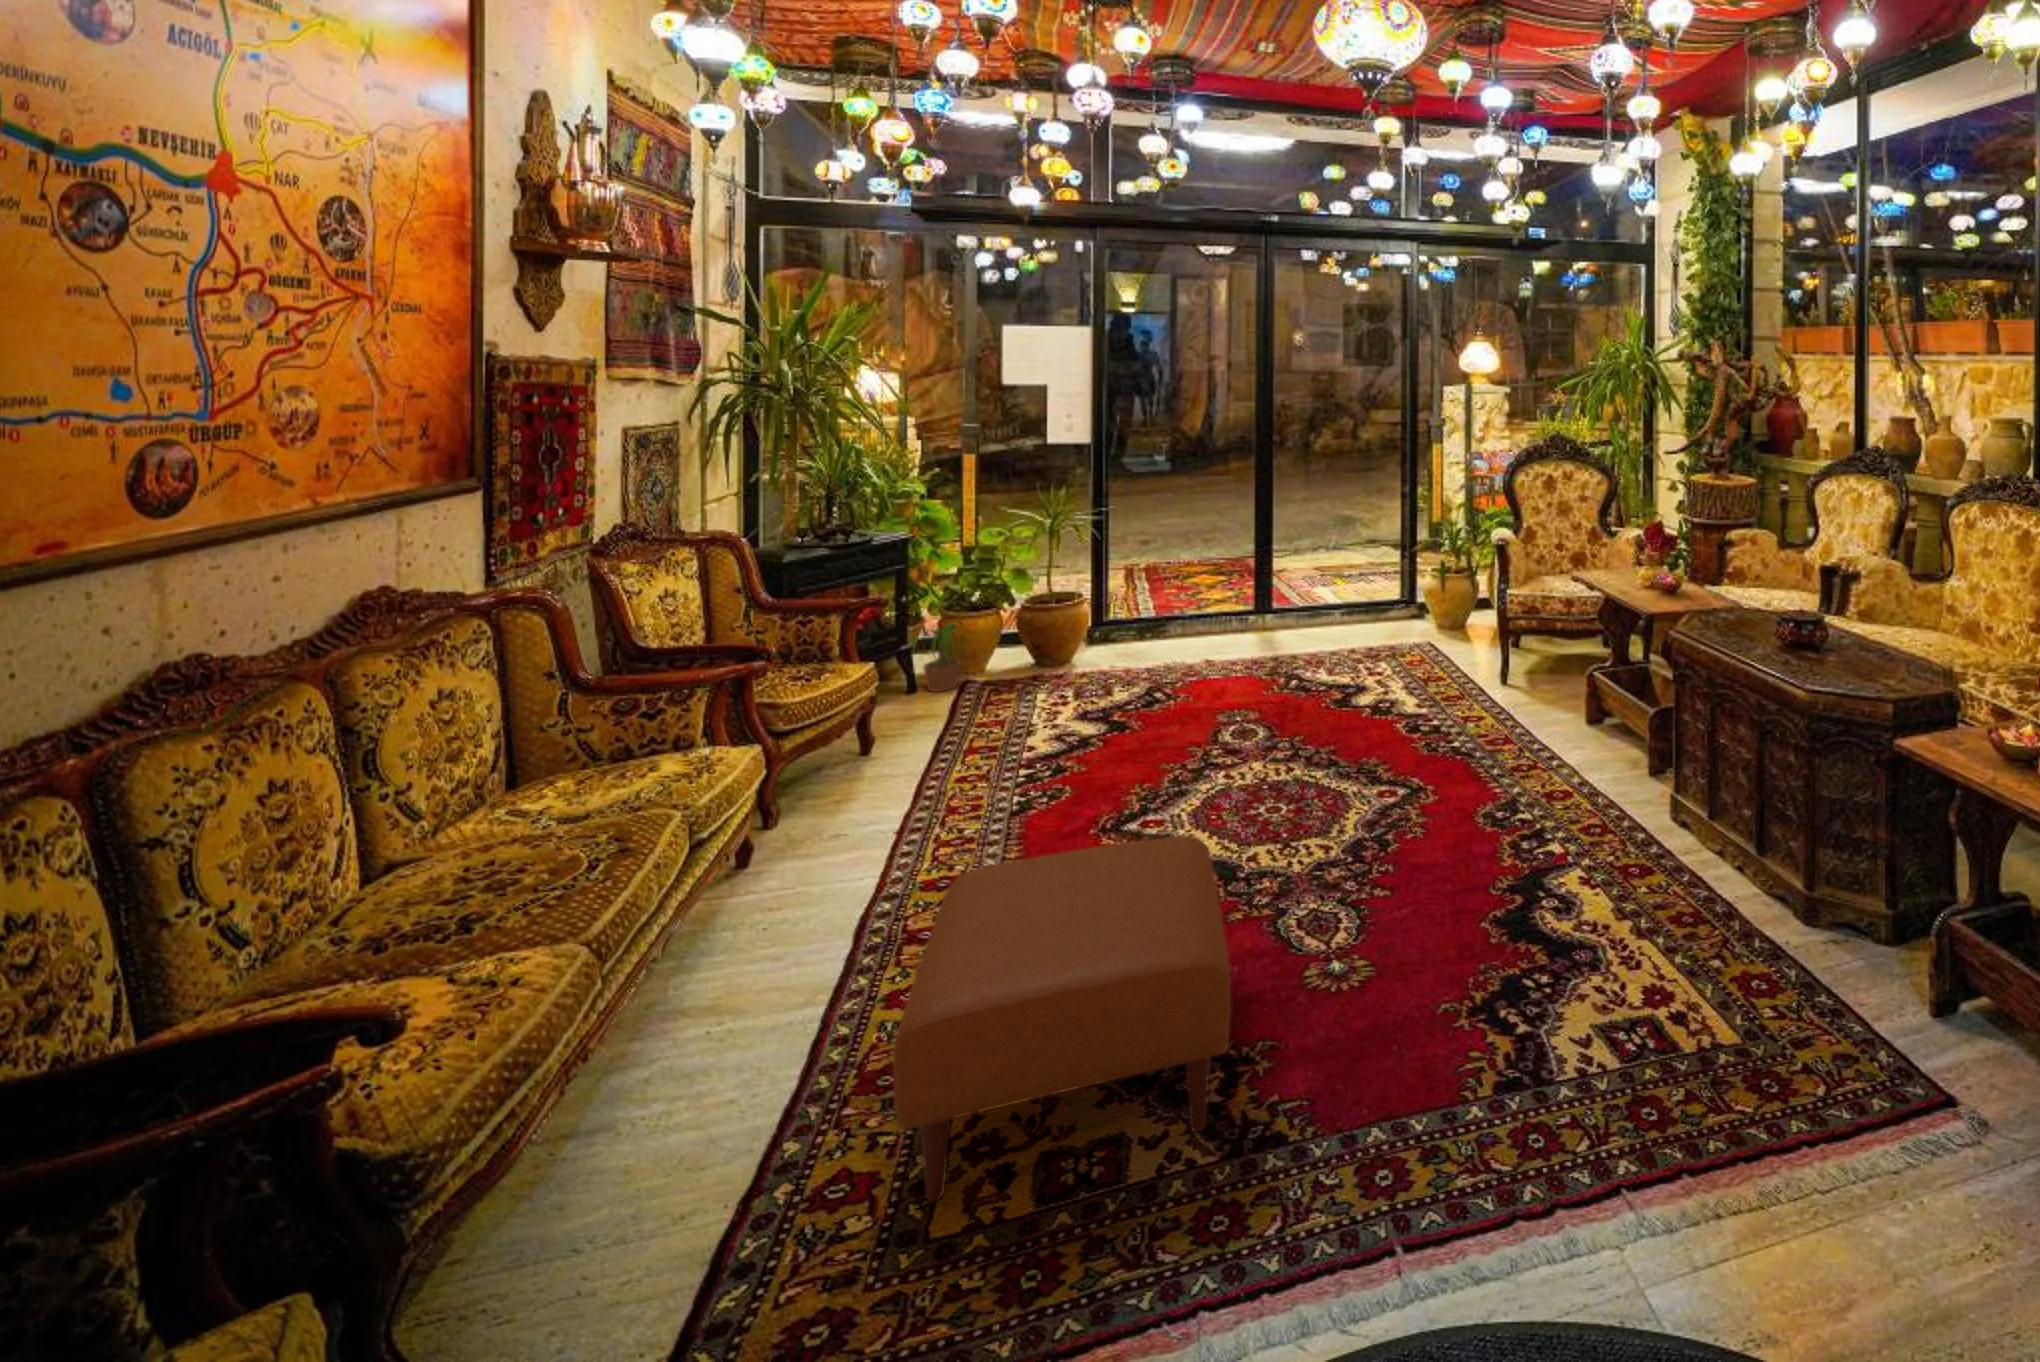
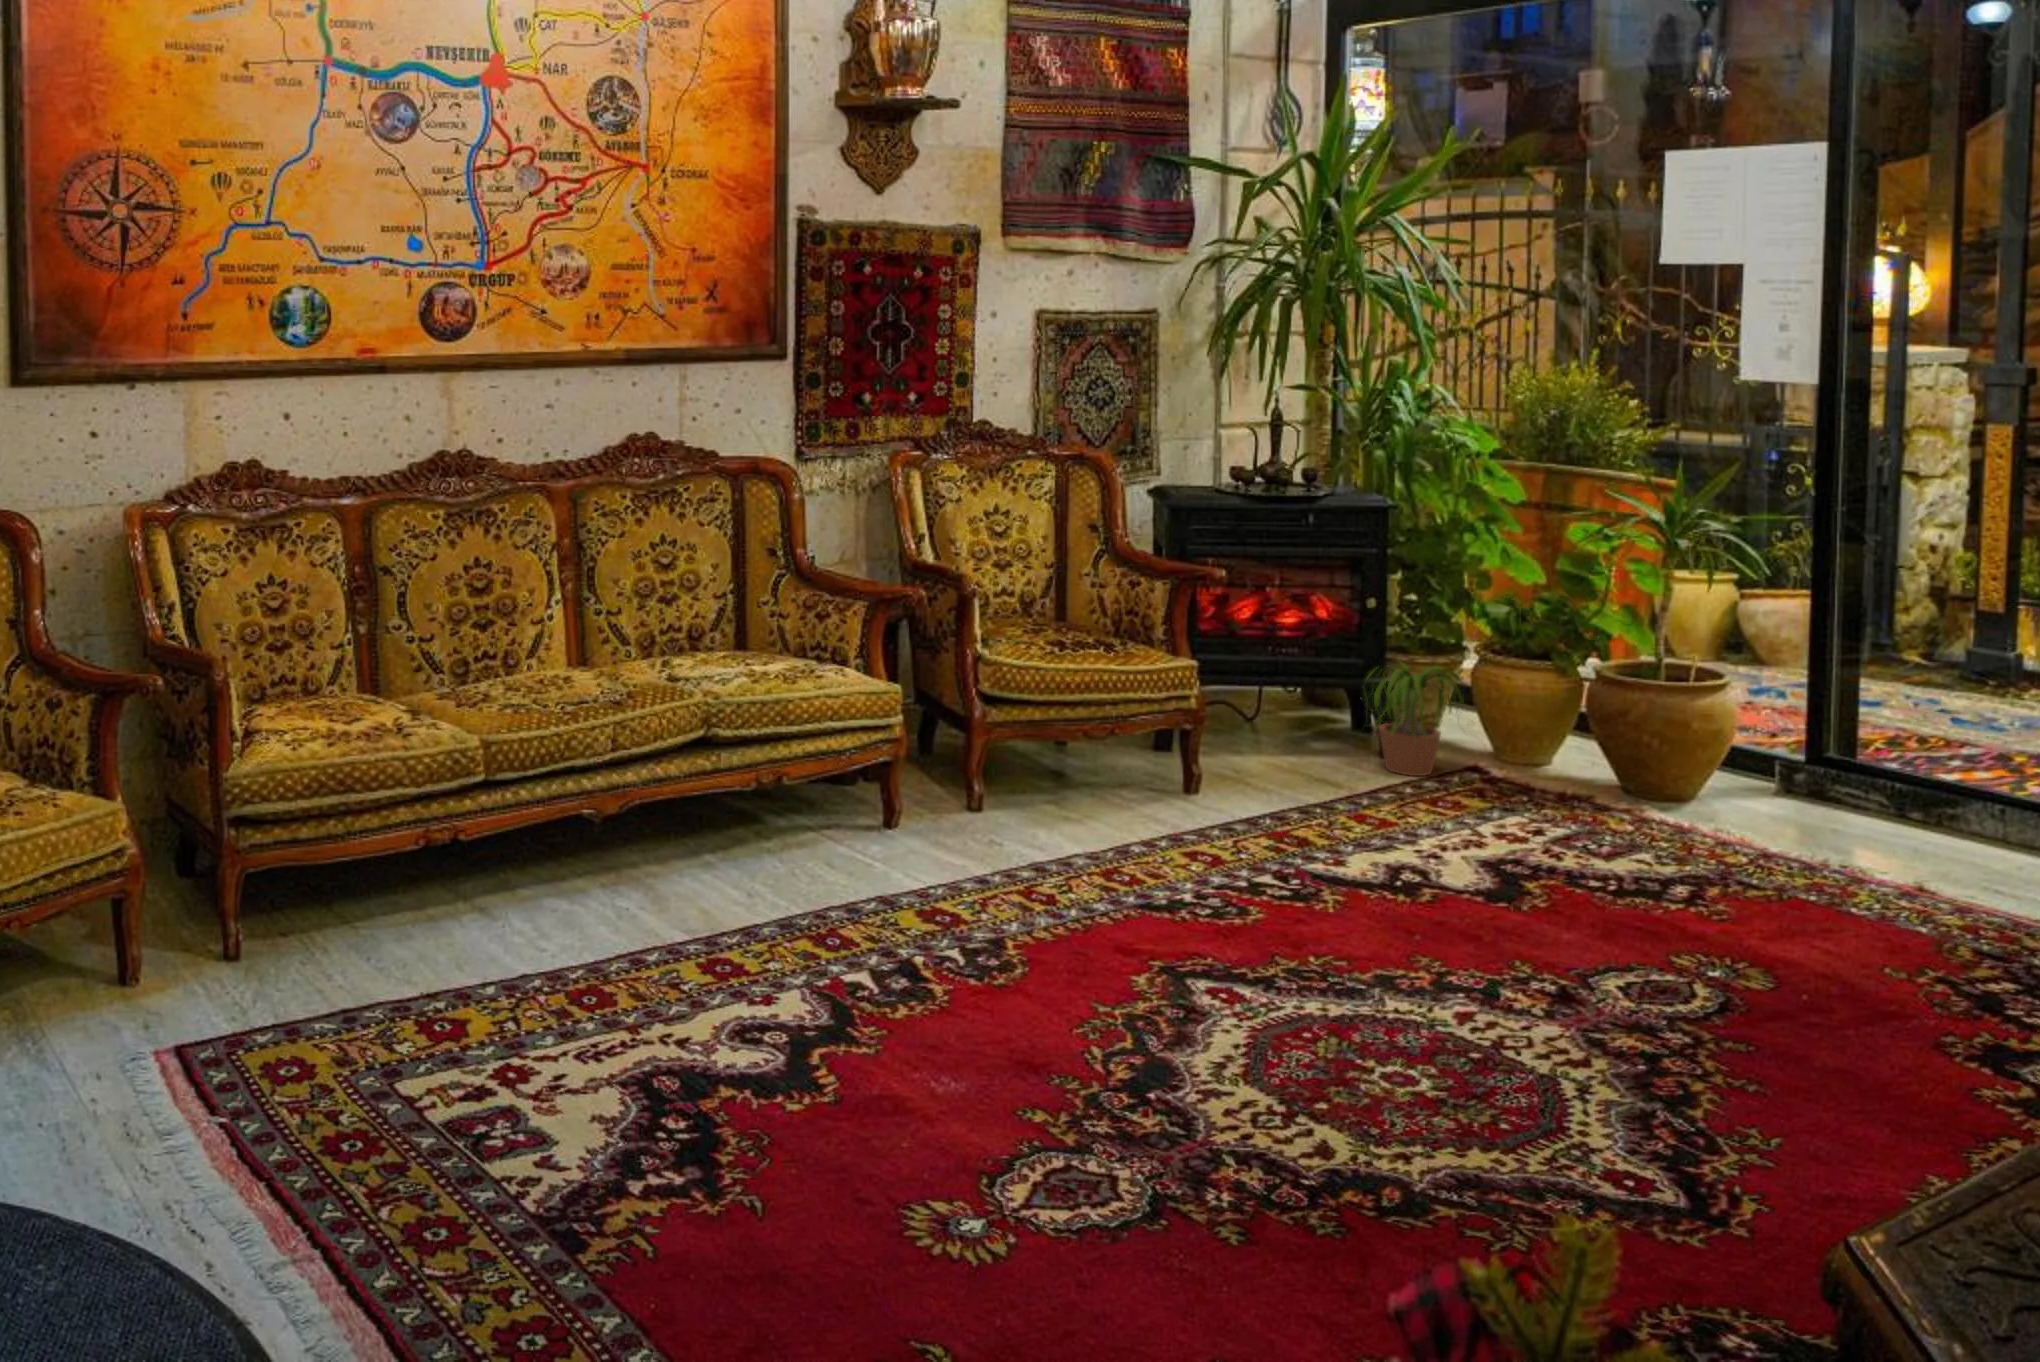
ottoman: present [893,835,1231,1201] -> none [334,832,786,1205]

